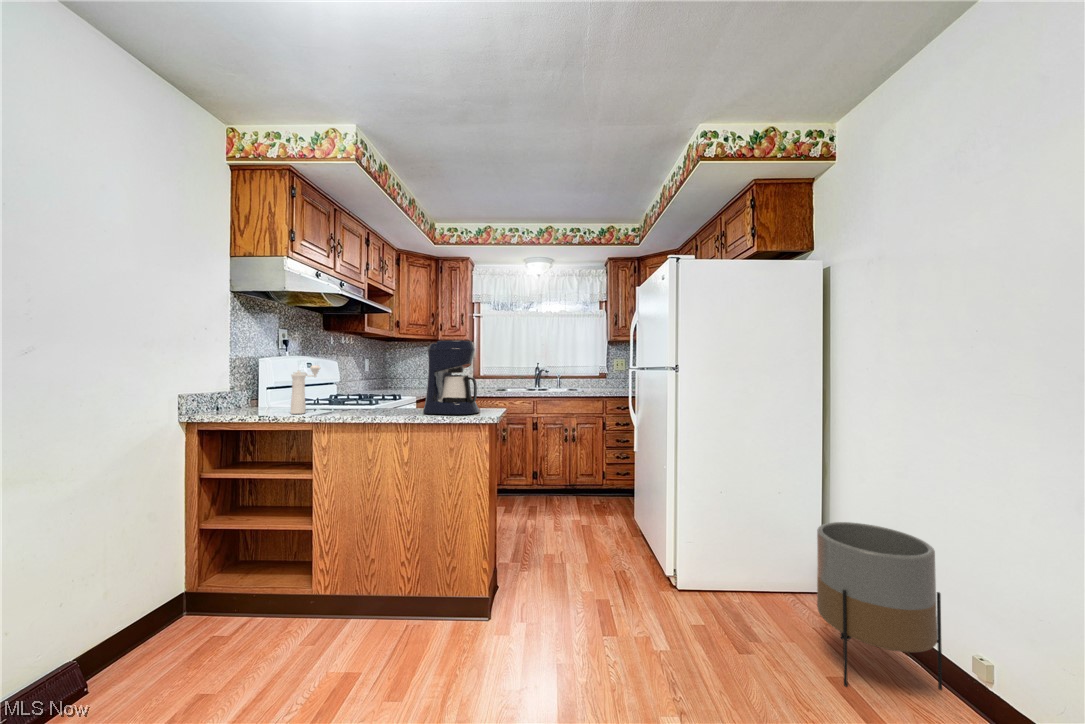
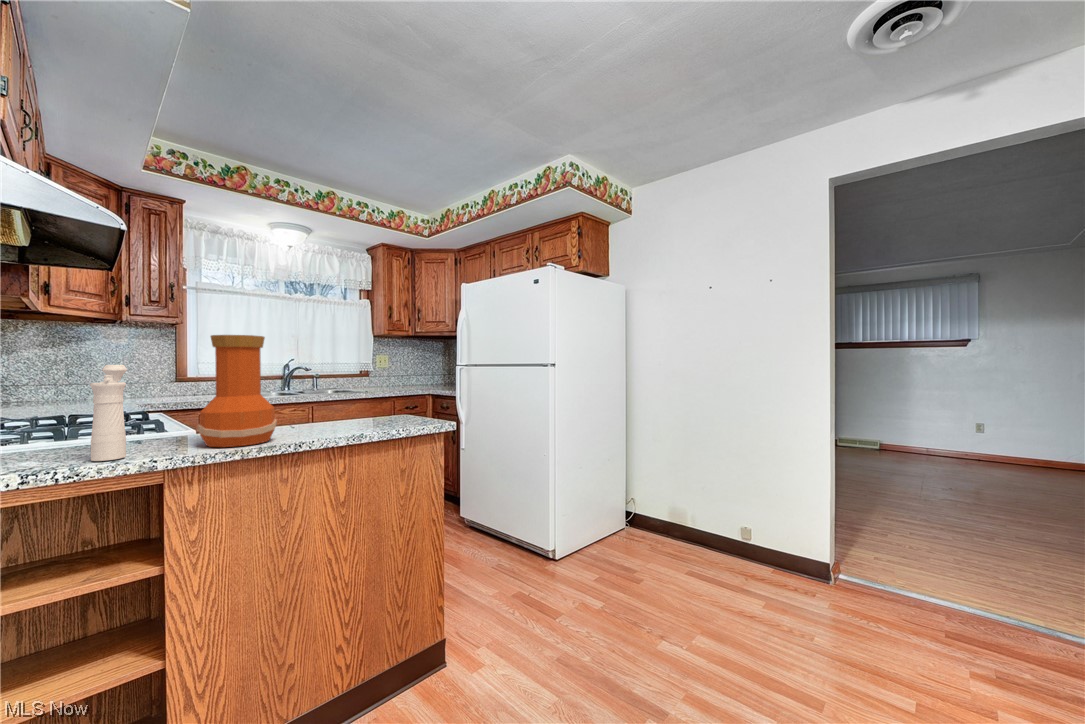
coffee maker: present [423,340,479,415] -> none [338,330,413,430]
vase: none [337,348,380,415] -> present [198,335,277,447]
planter: present [817,522,942,690] -> none [666,468,732,576]

